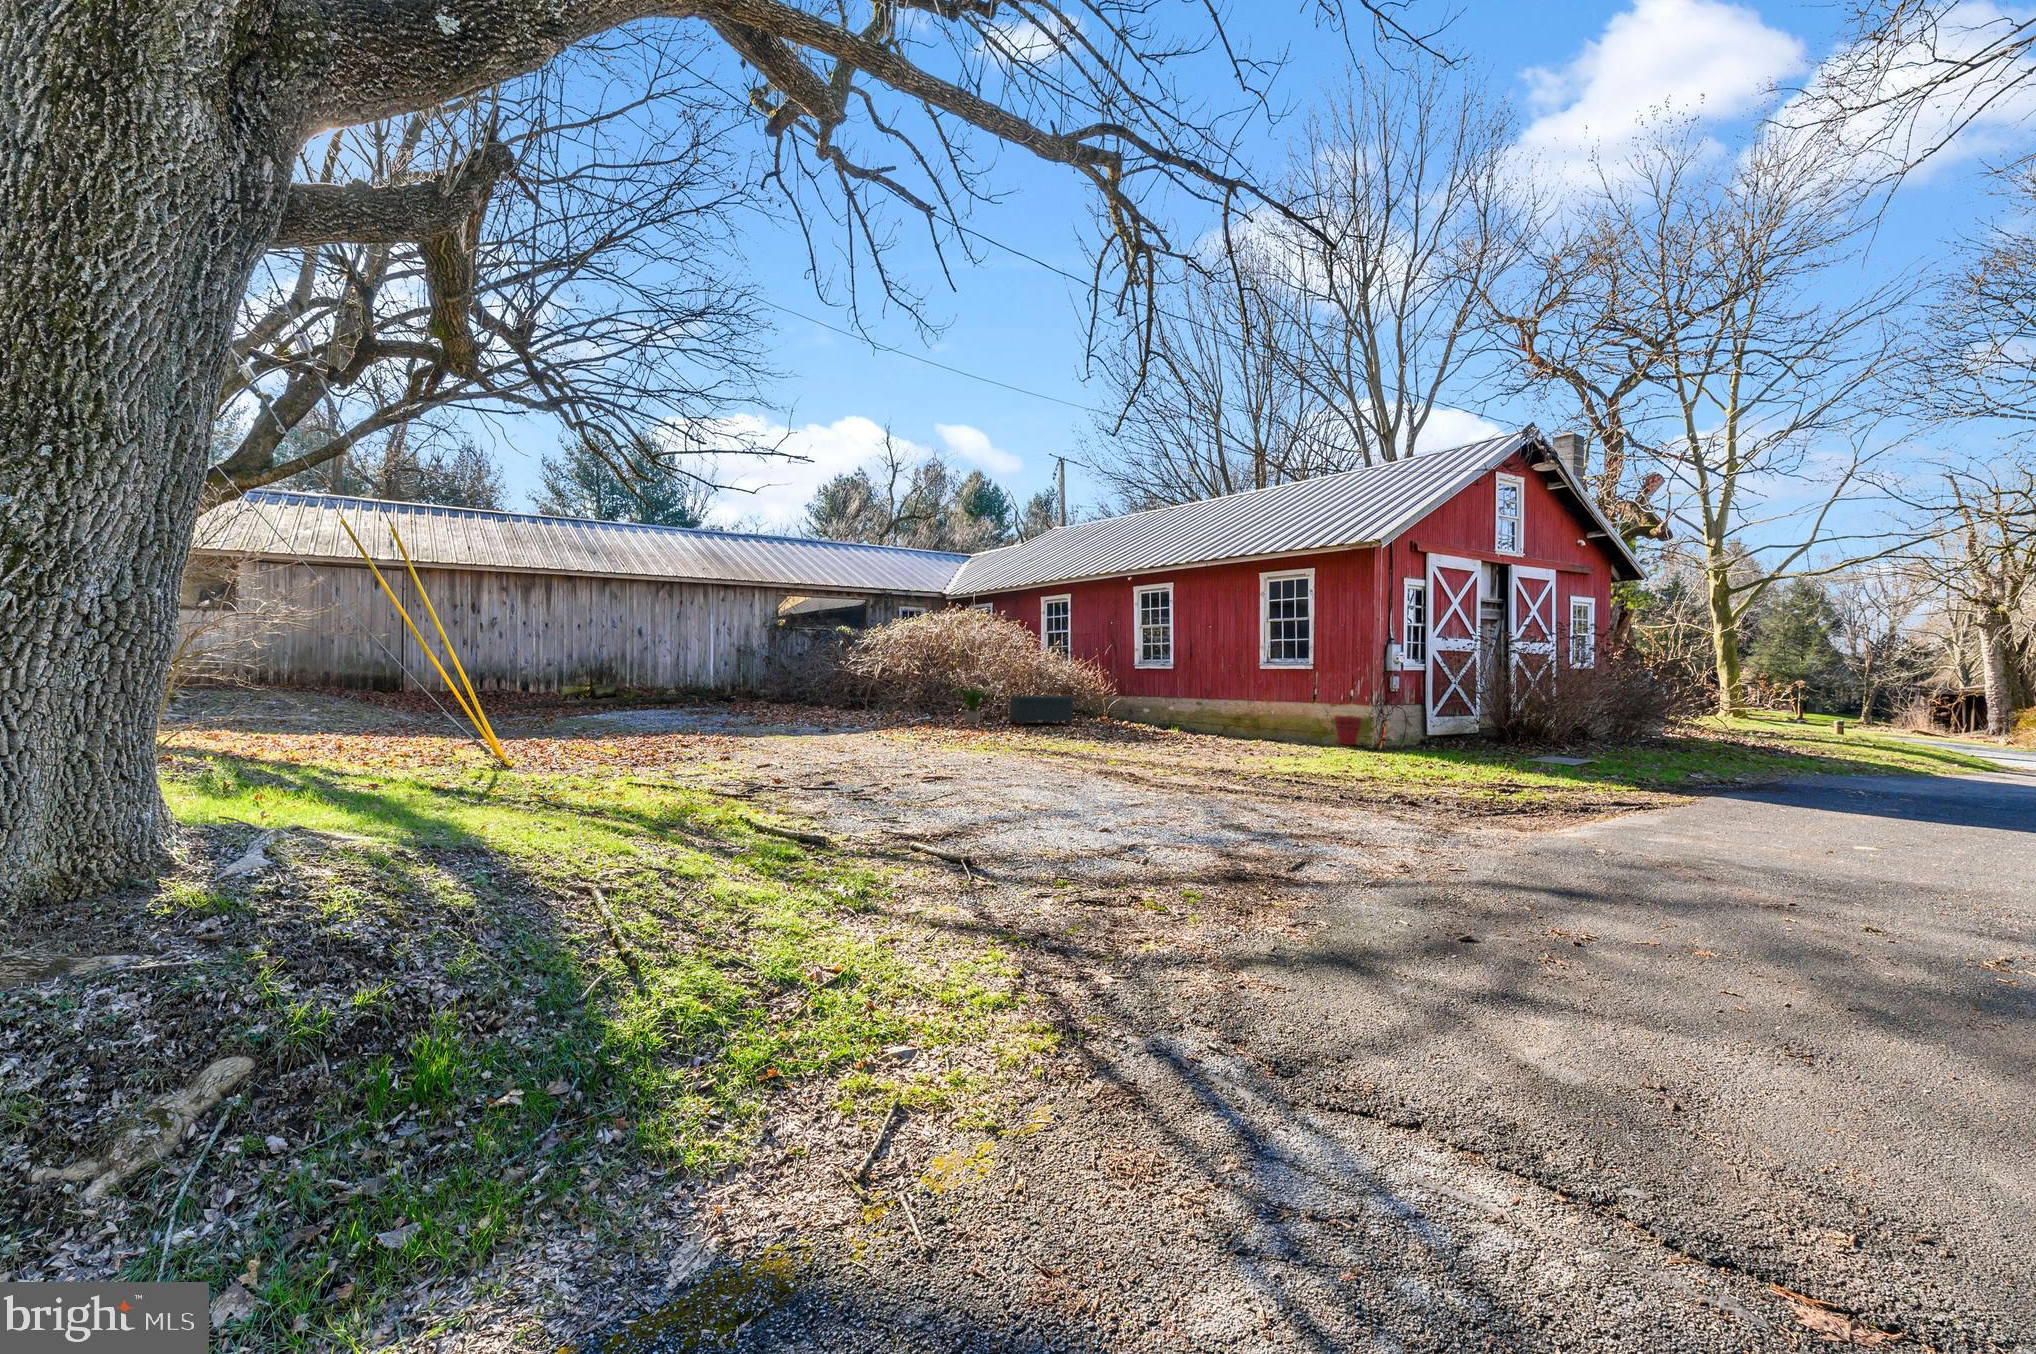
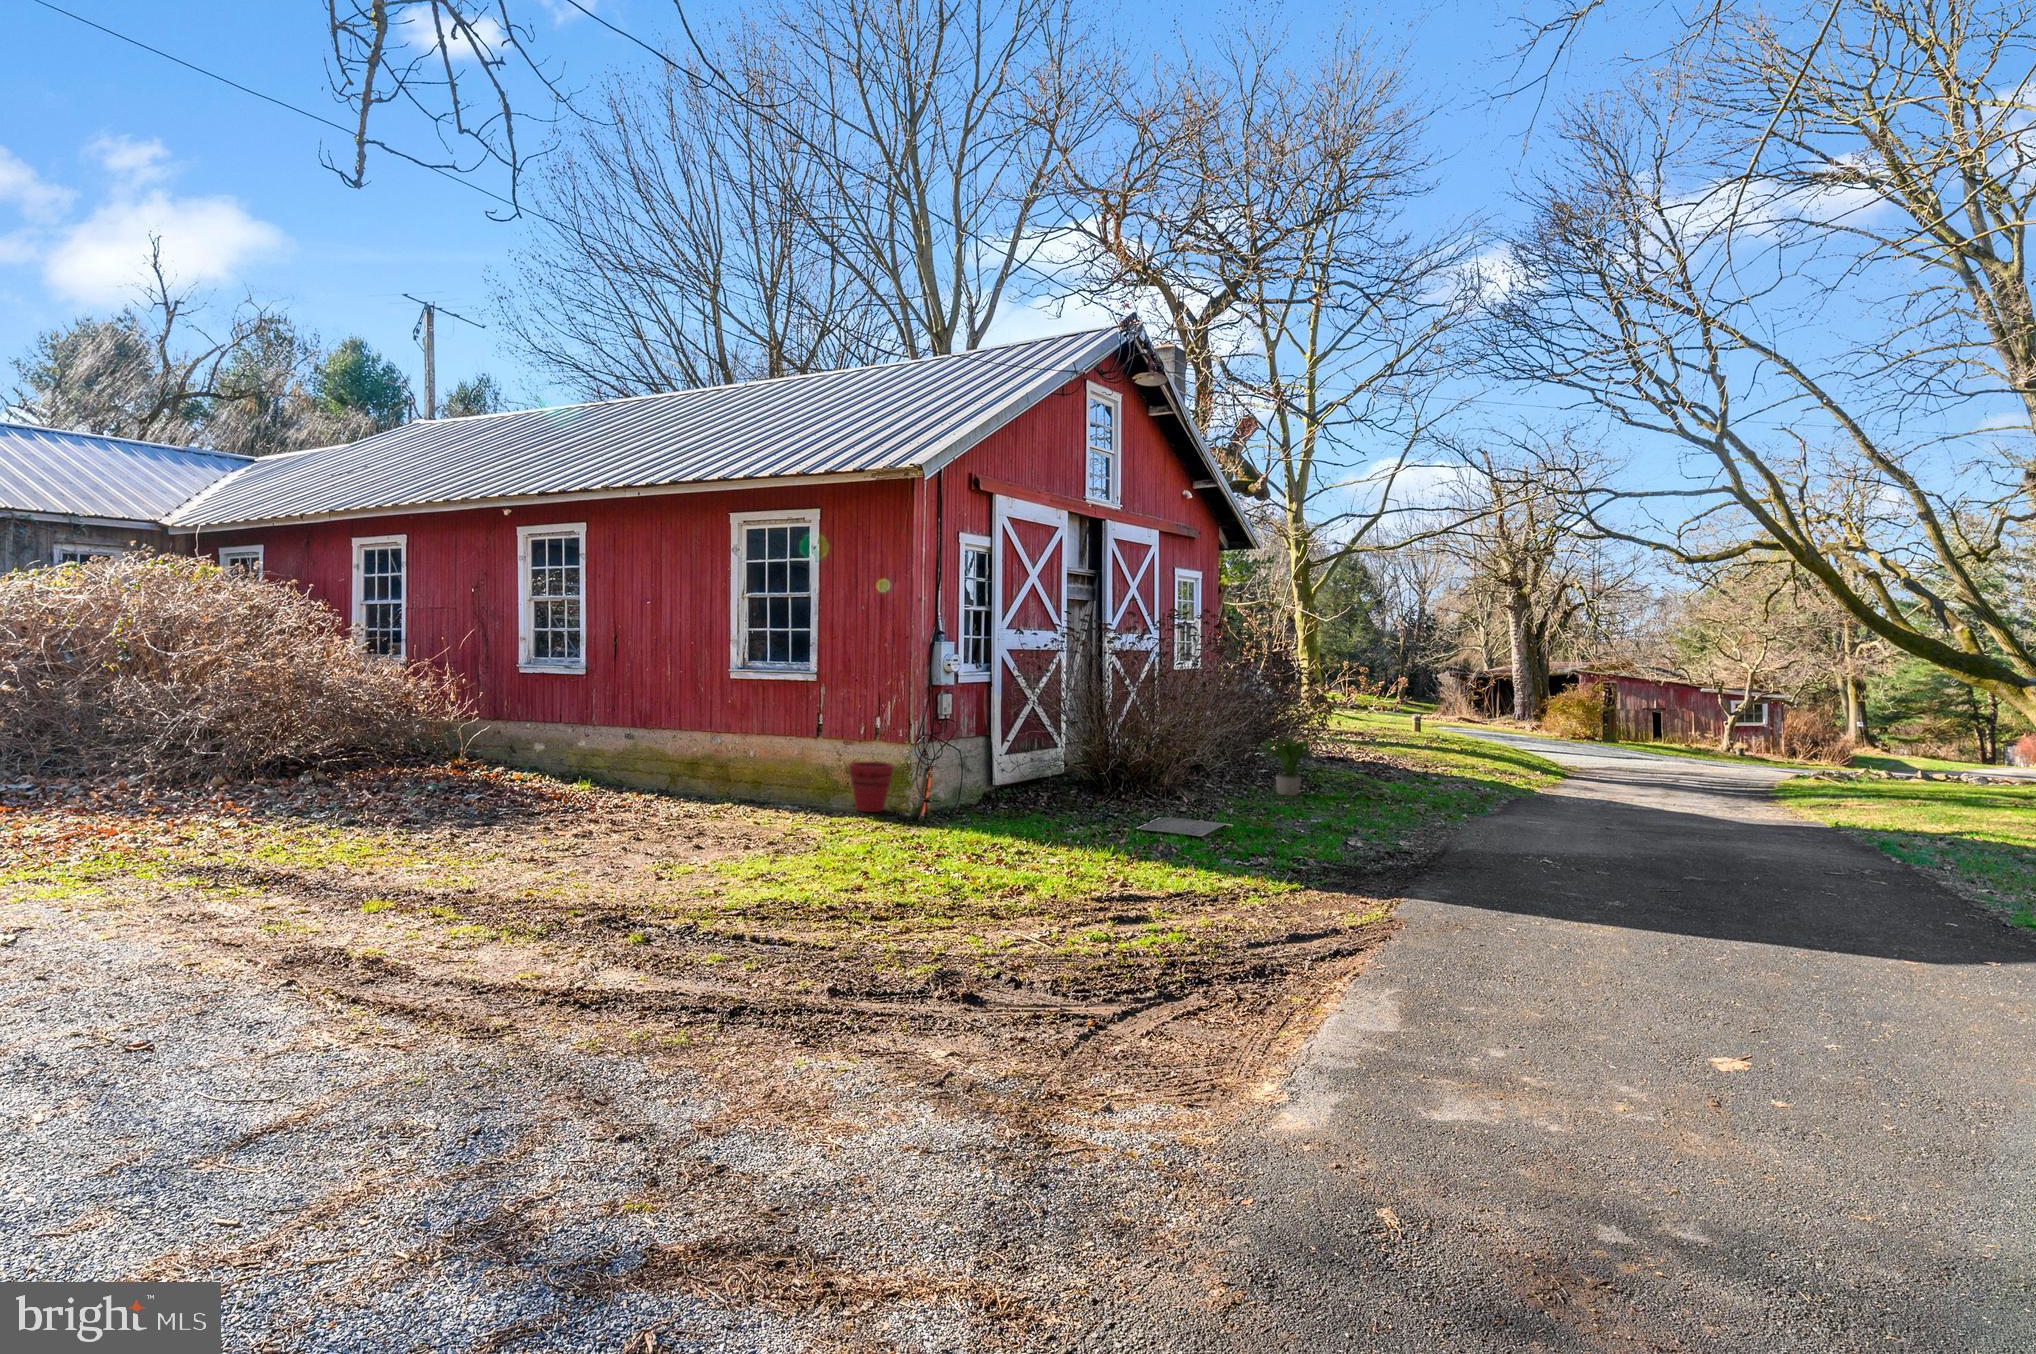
potted plant: present [953,688,993,723] -> present [1263,738,1318,796]
bench: present [1010,696,1073,725] -> none [221,732,366,798]

